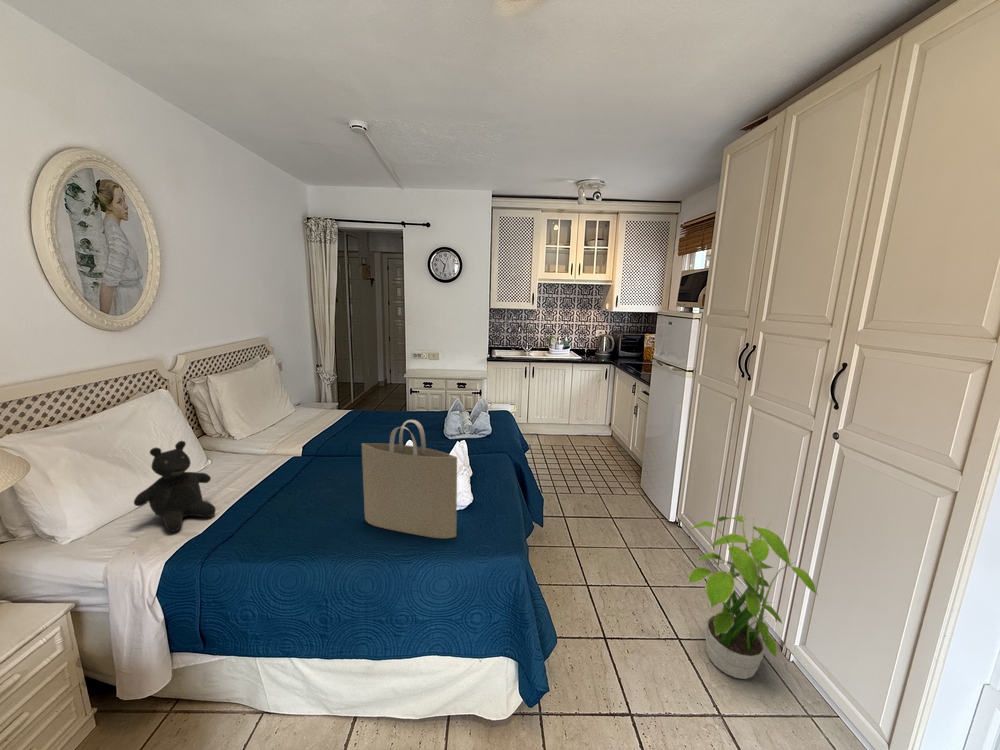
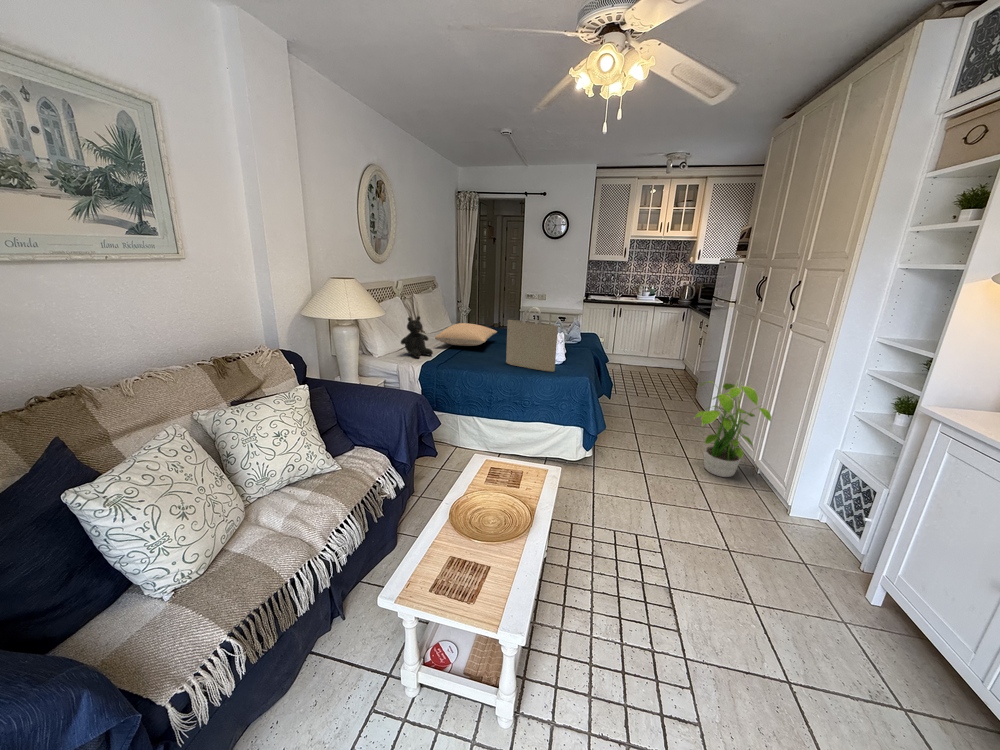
pillow: none [230,428,358,475] -> present [435,323,497,346]

